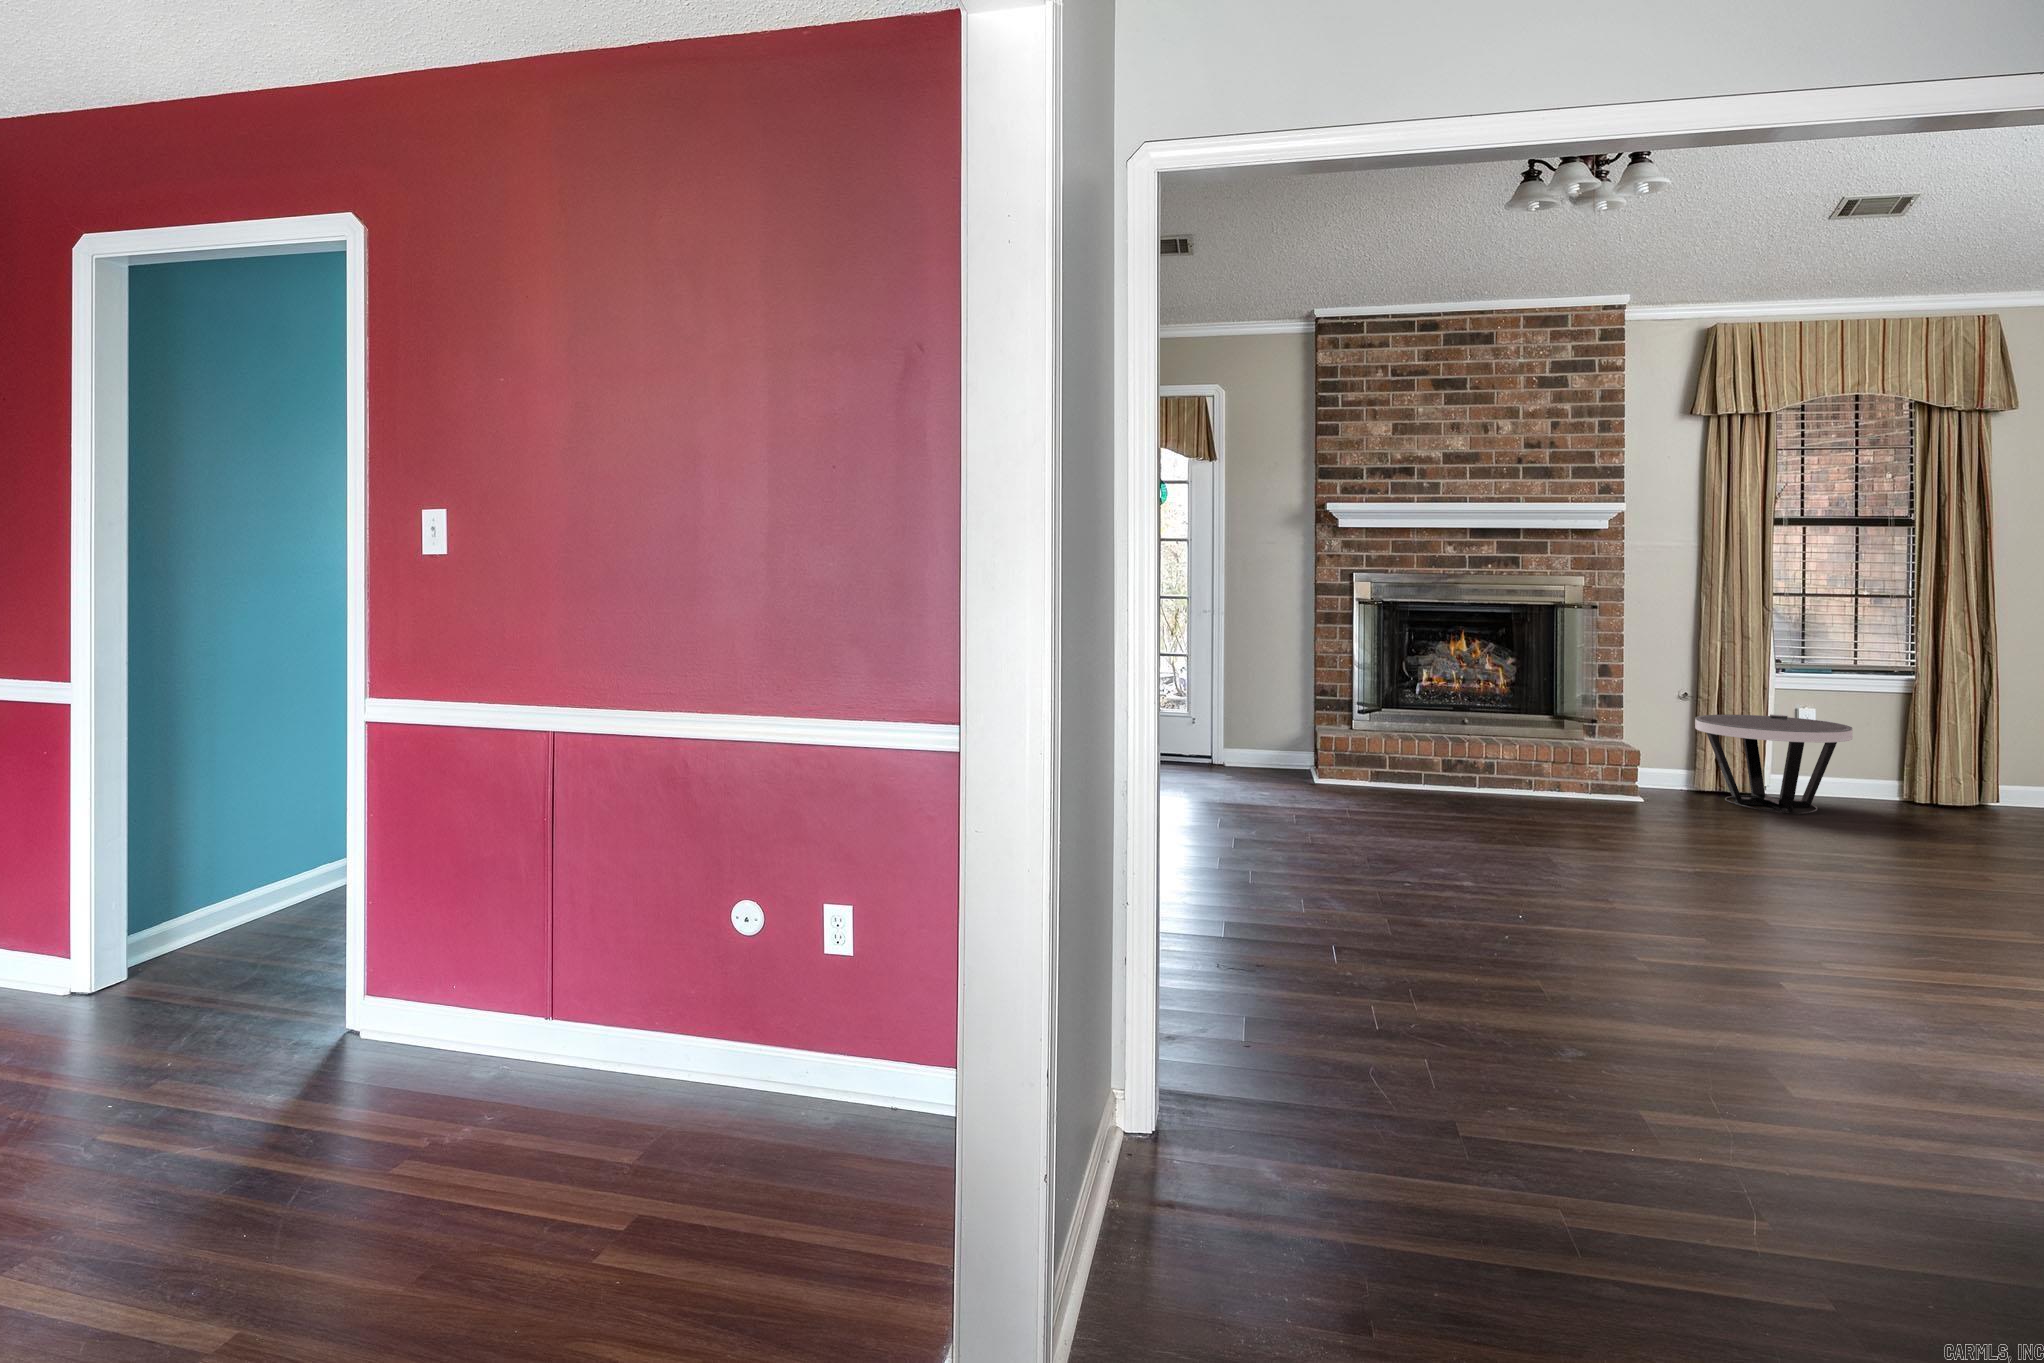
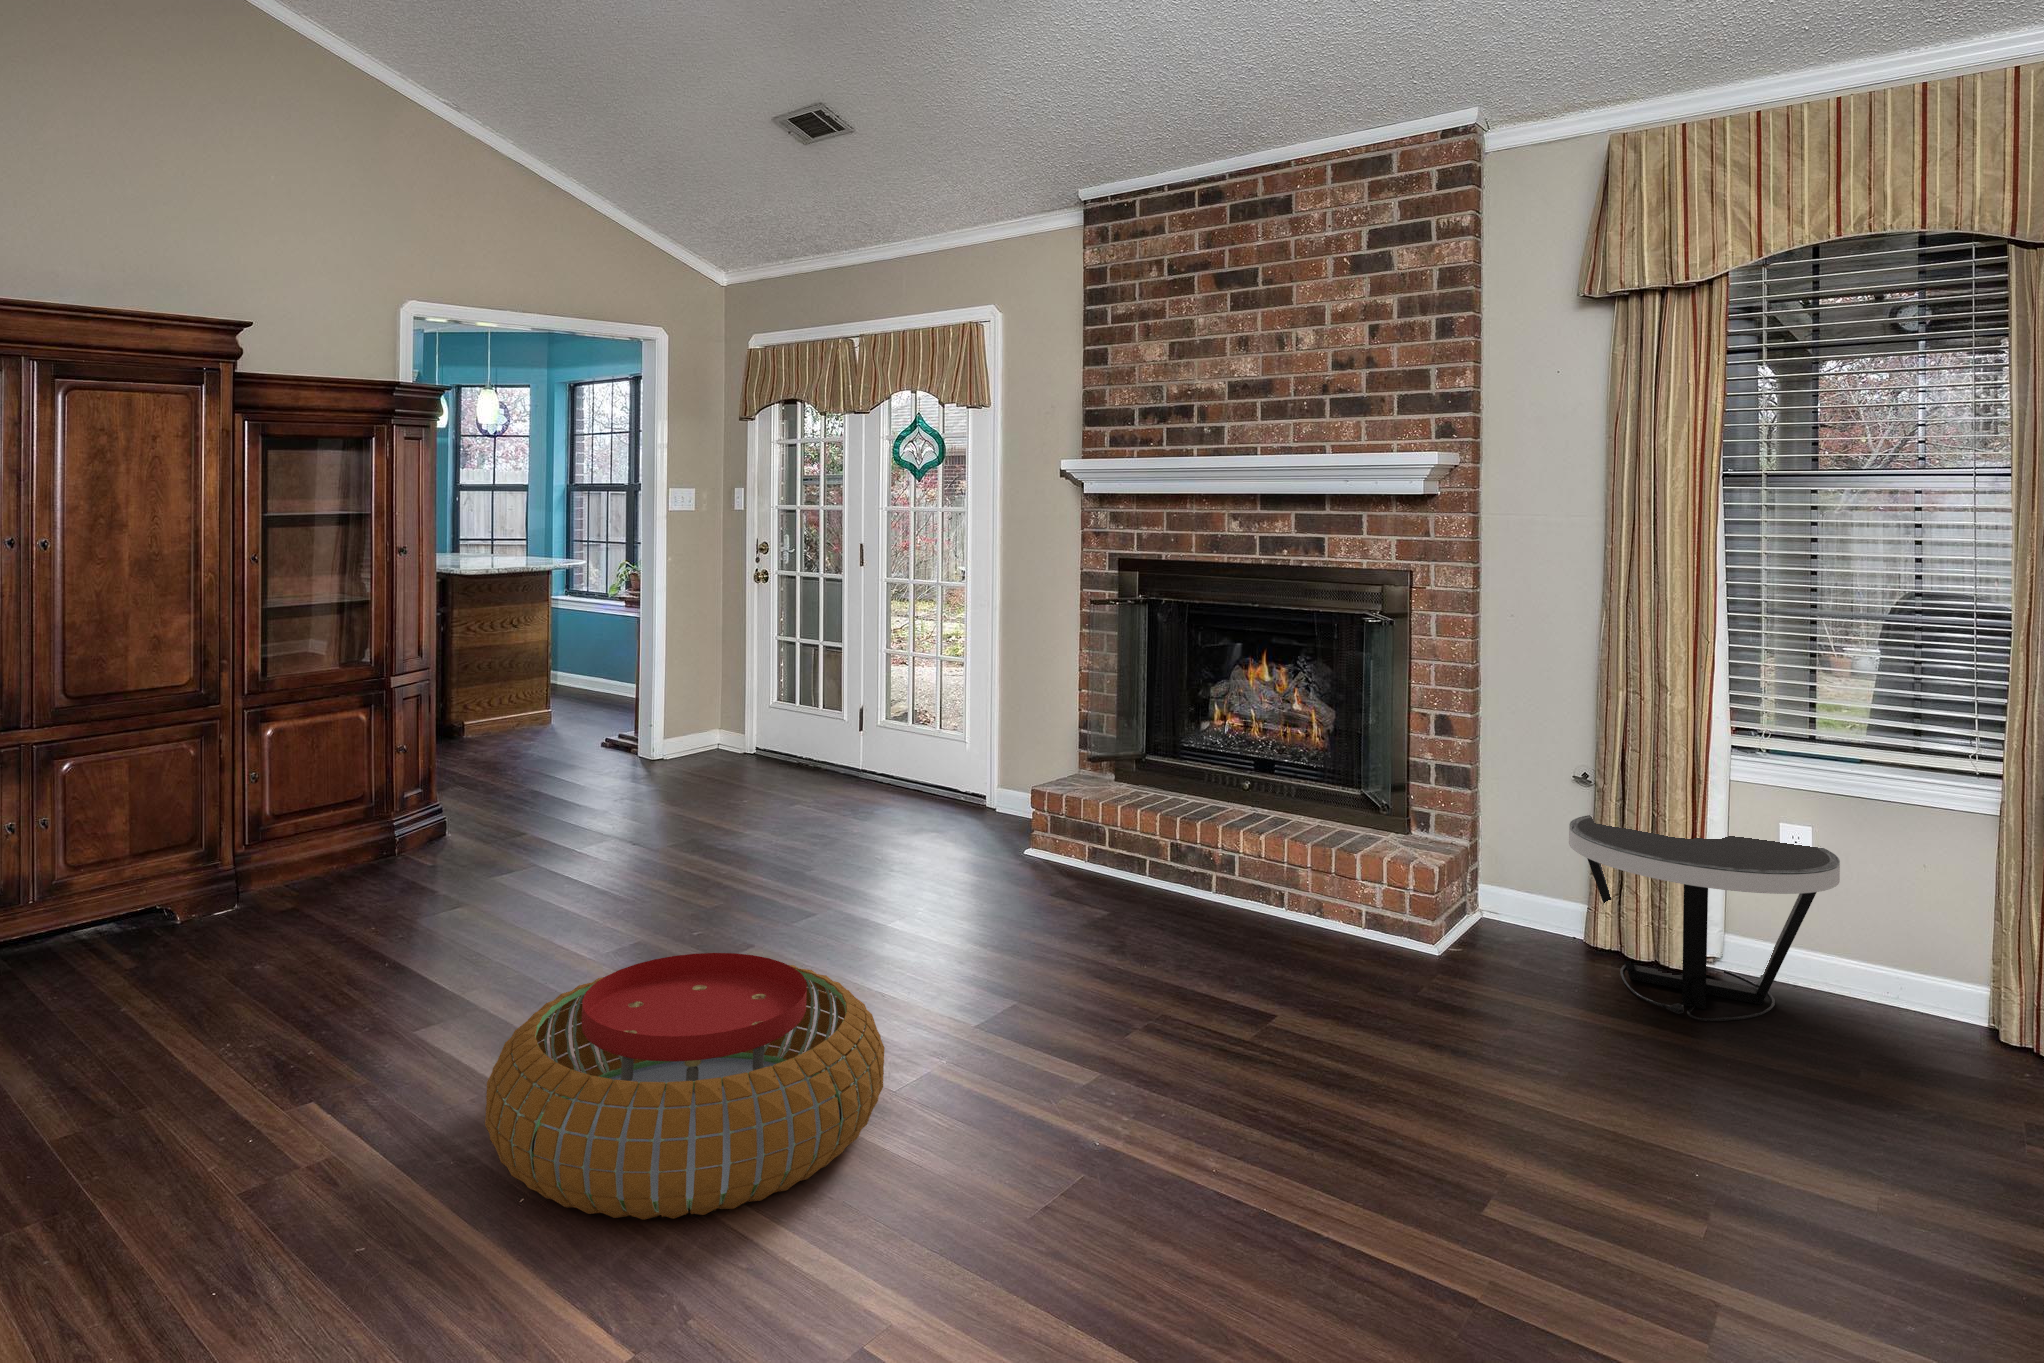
pouf: none [1400,805,1618,907] -> present [485,953,885,1220]

